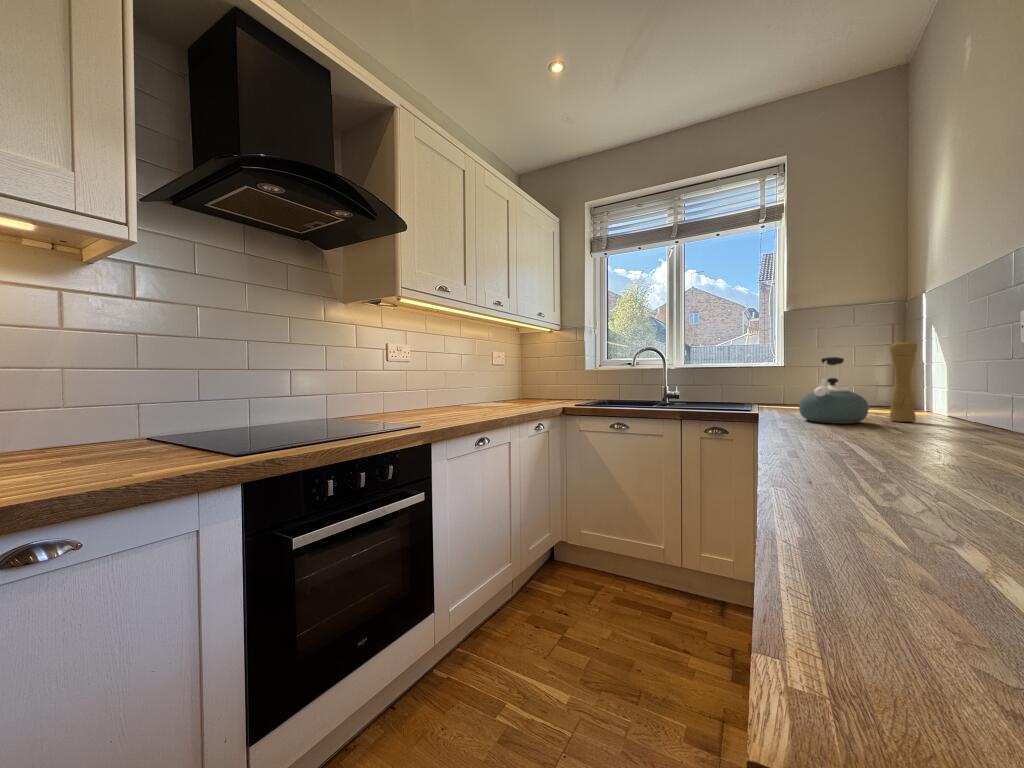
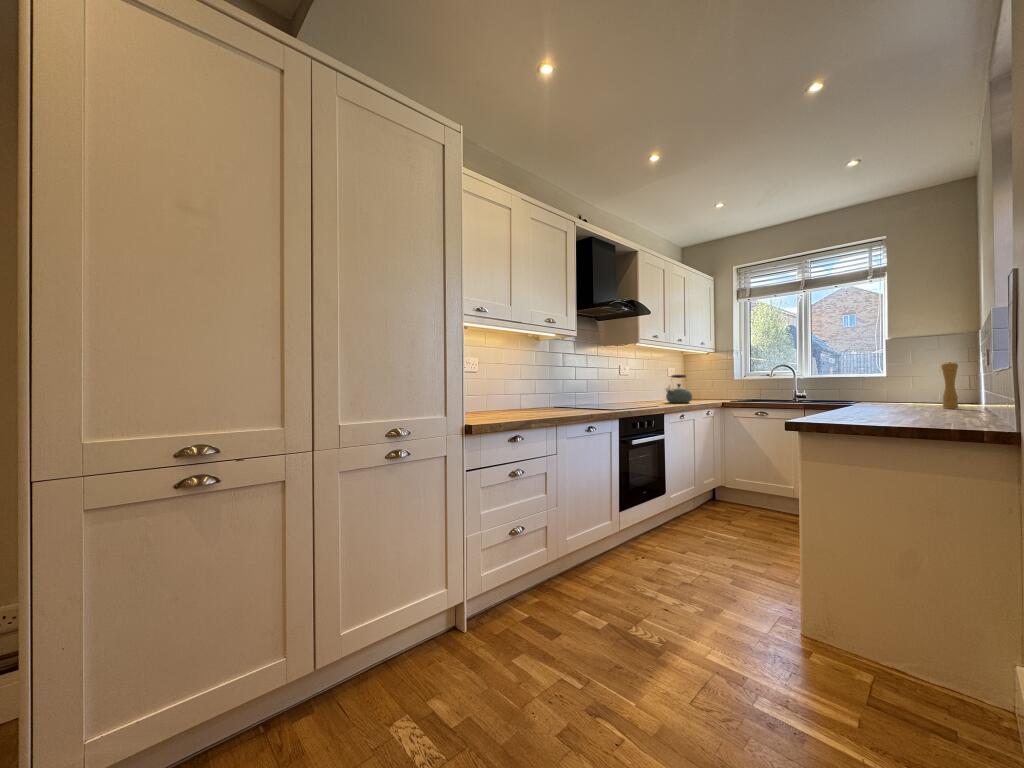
kettle: present [799,357,868,424] -> present [665,375,692,403]

